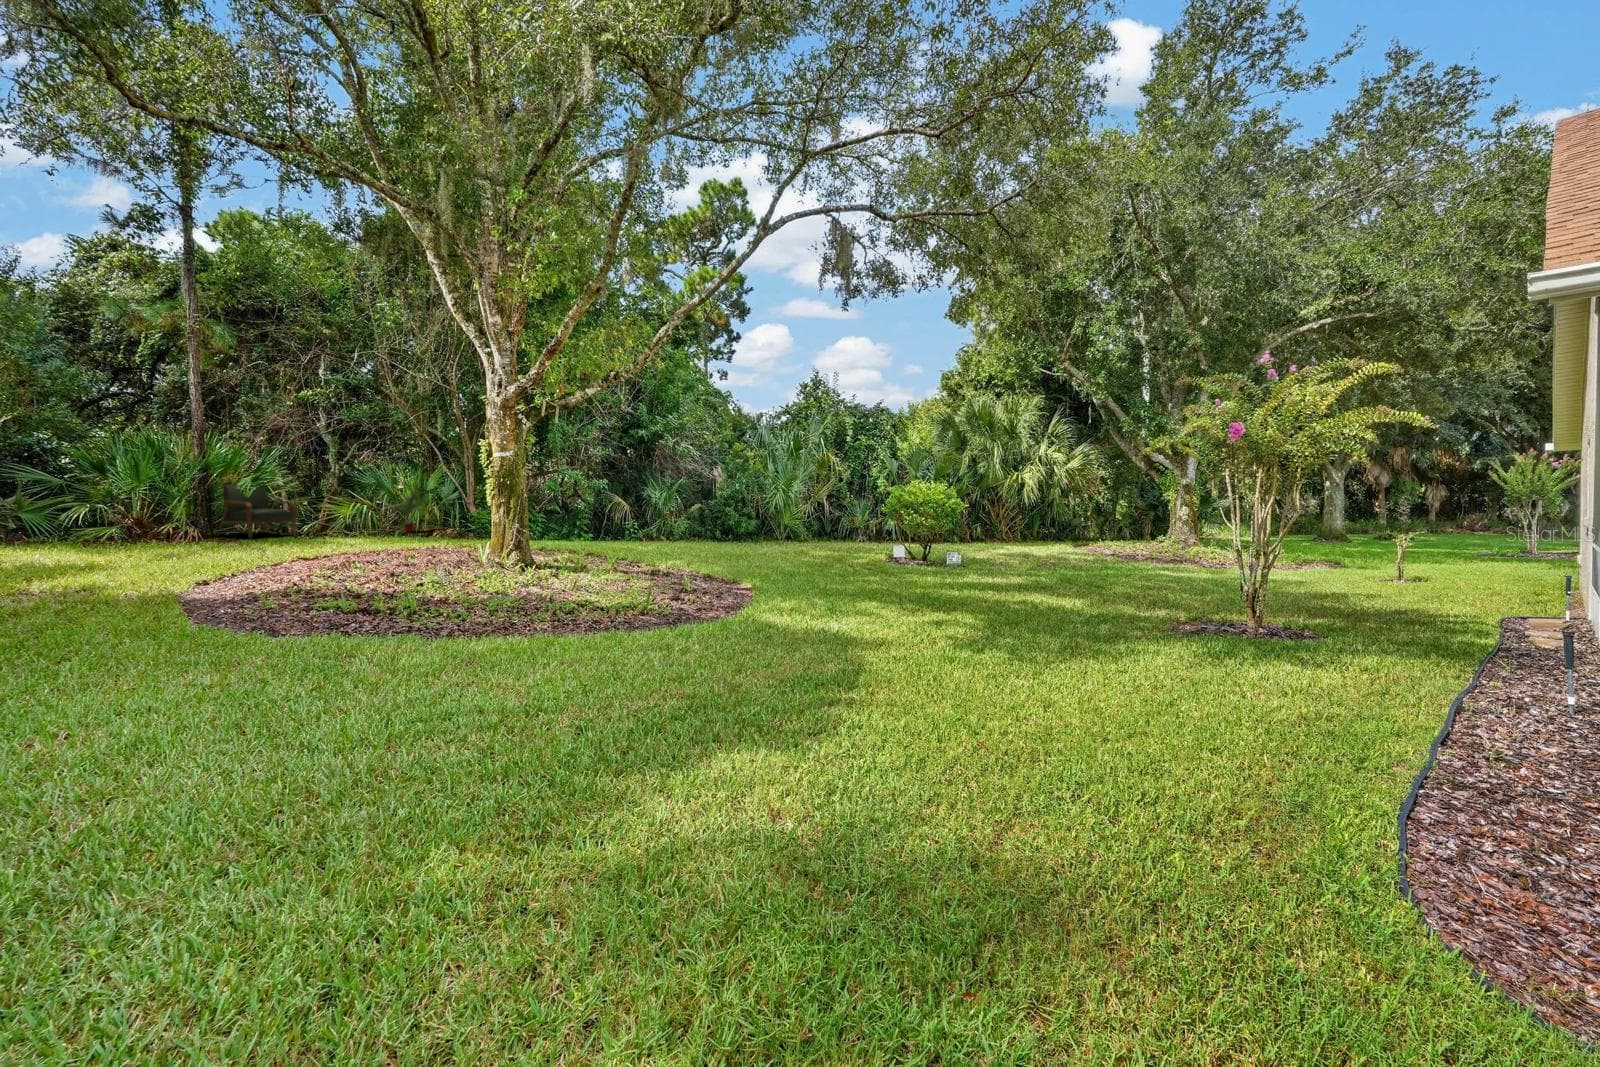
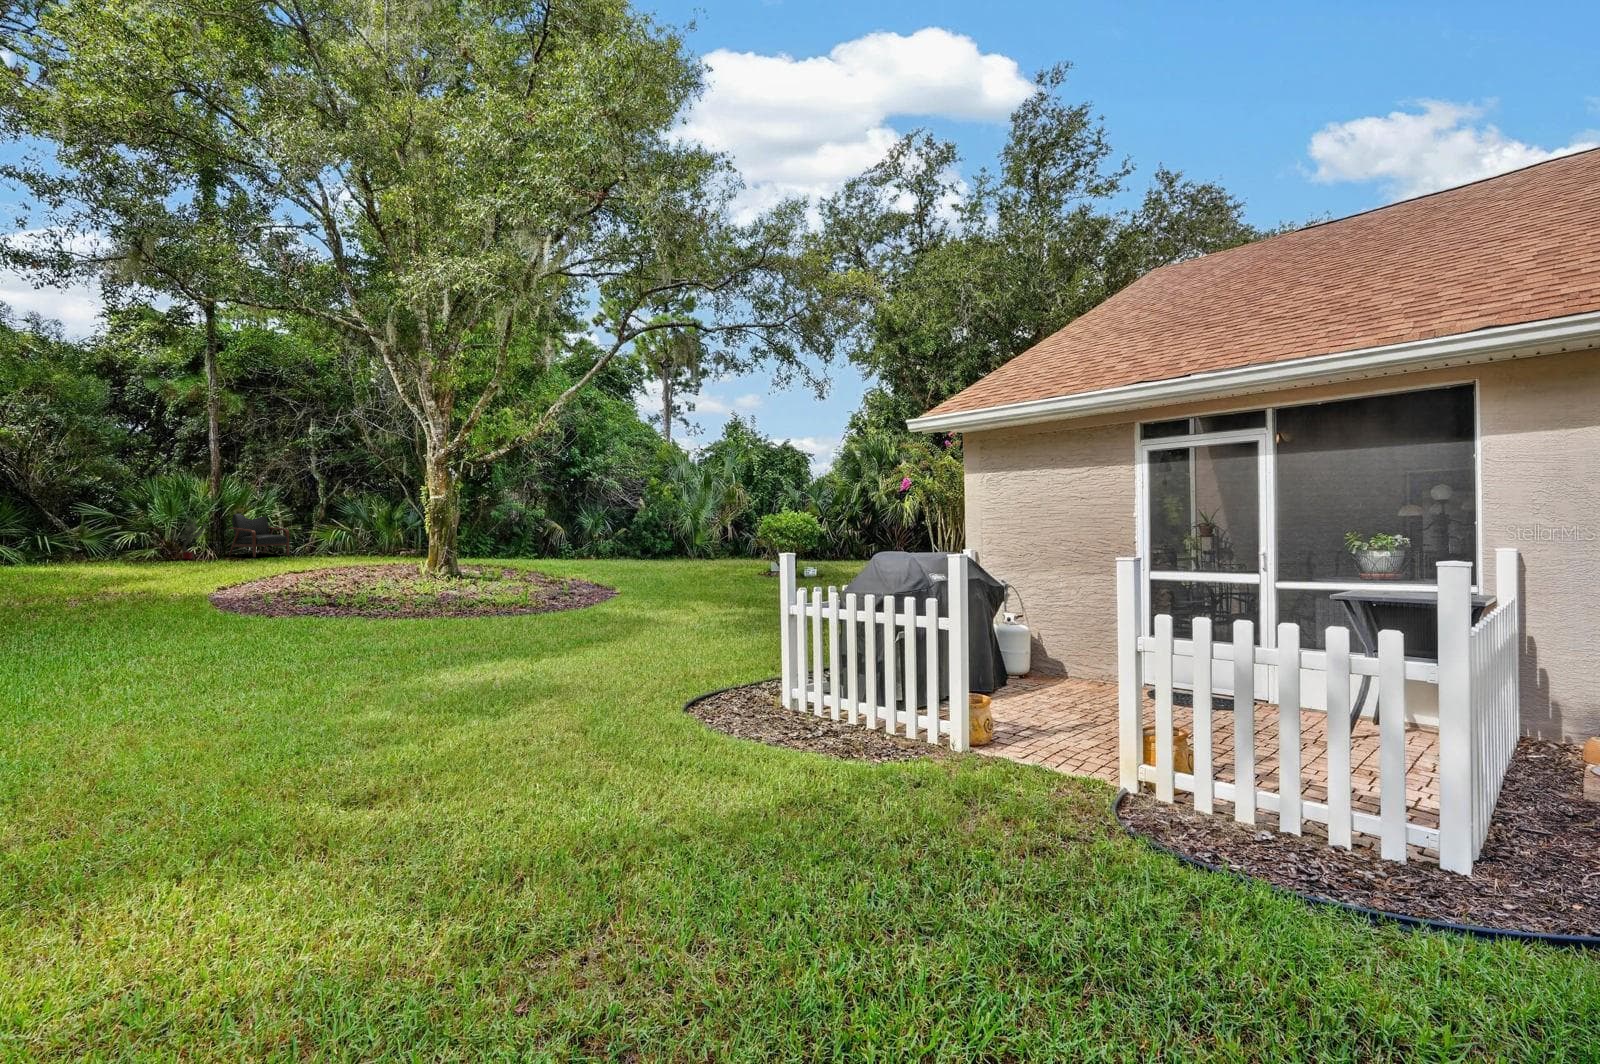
potted tree: present [392,487,427,533] -> present [169,518,206,560]

